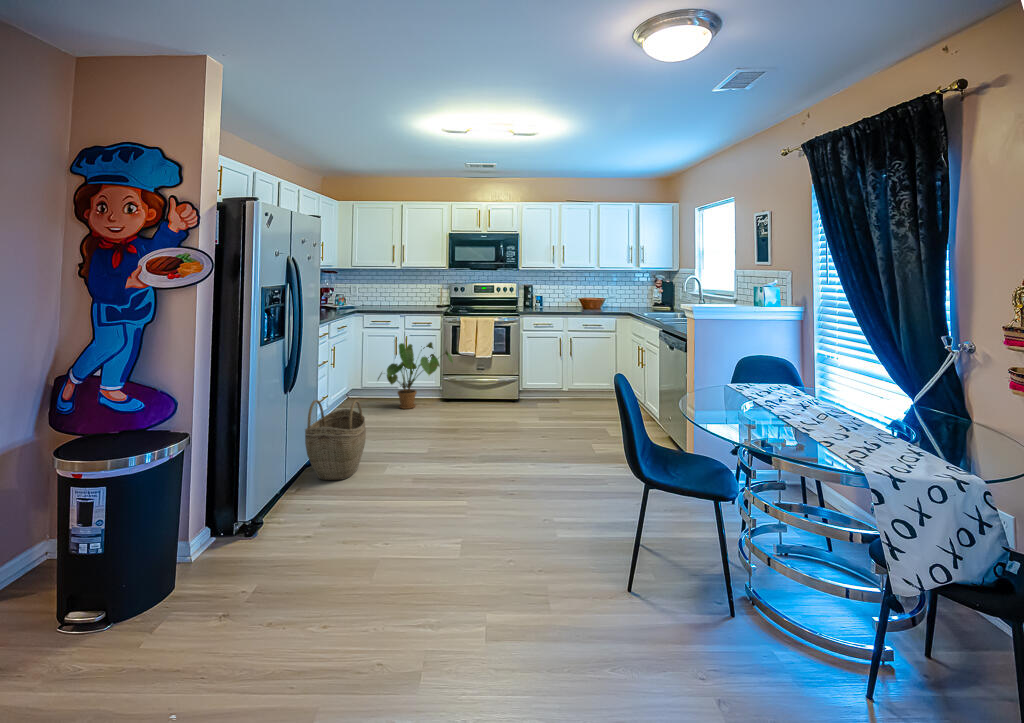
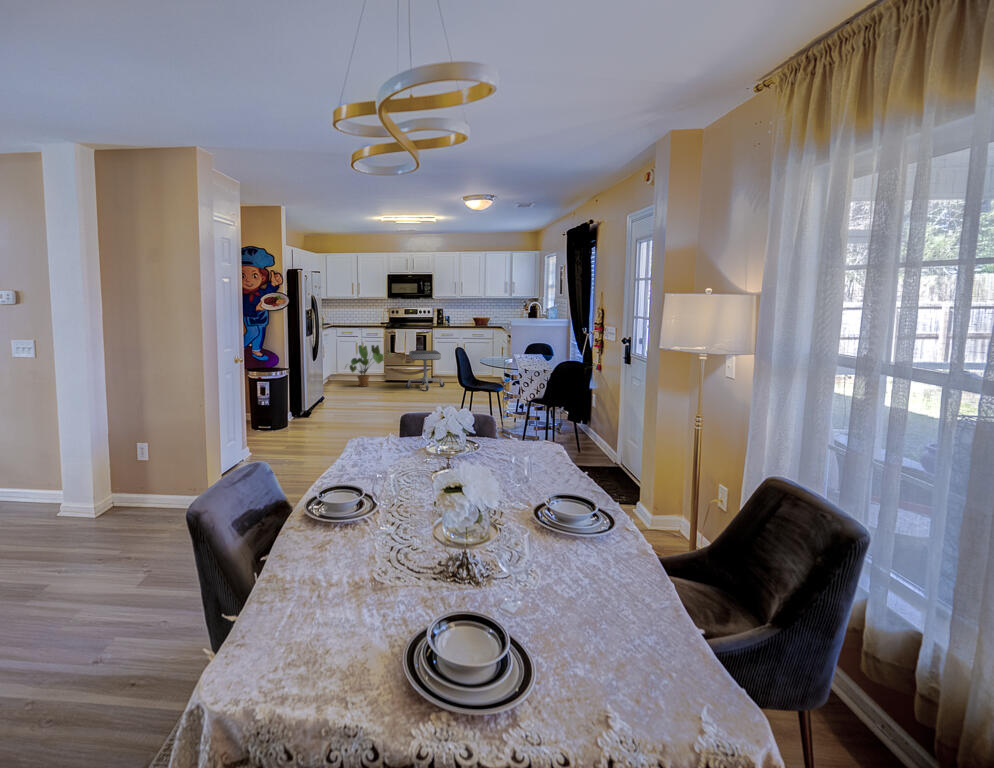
stool: none [473,352,536,422] -> present [406,350,445,390]
woven basket: present [305,400,366,480] -> none [318,370,348,411]

